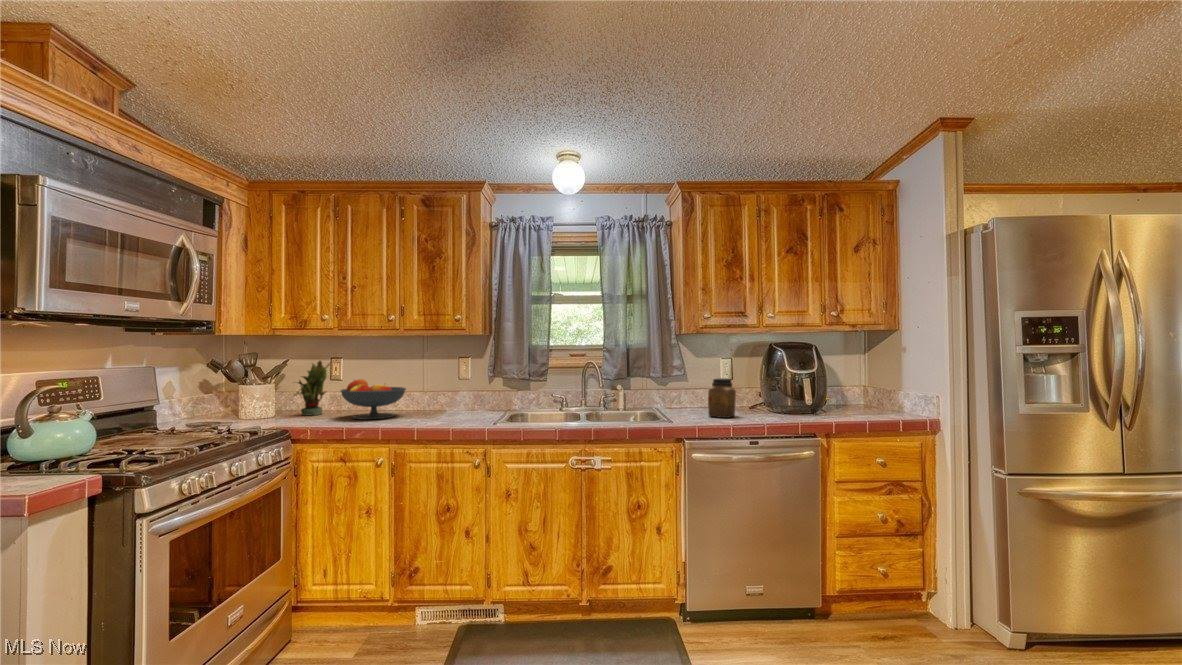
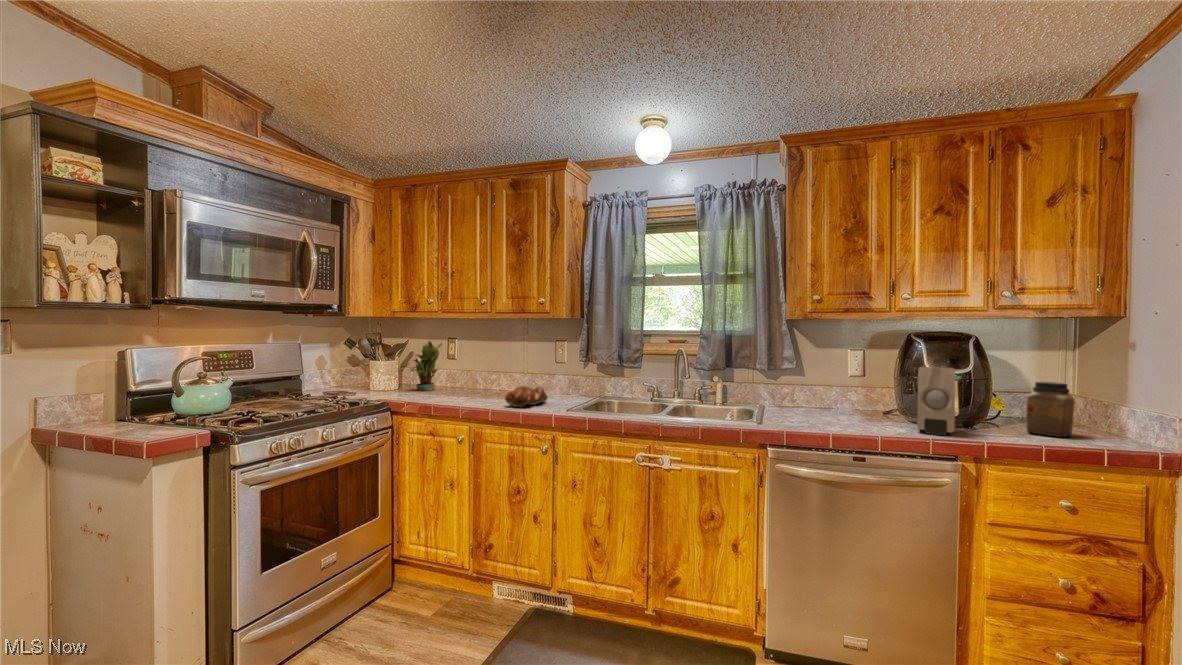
soap dispenser: none [782,369,812,421] -> present [917,367,955,435]
jar: present [708,378,736,418] -> present [1026,382,1074,437]
fruit bowl: present [341,379,406,420] -> none [440,359,499,398]
bread loaf: none [430,402,467,424] -> present [505,386,547,407]

